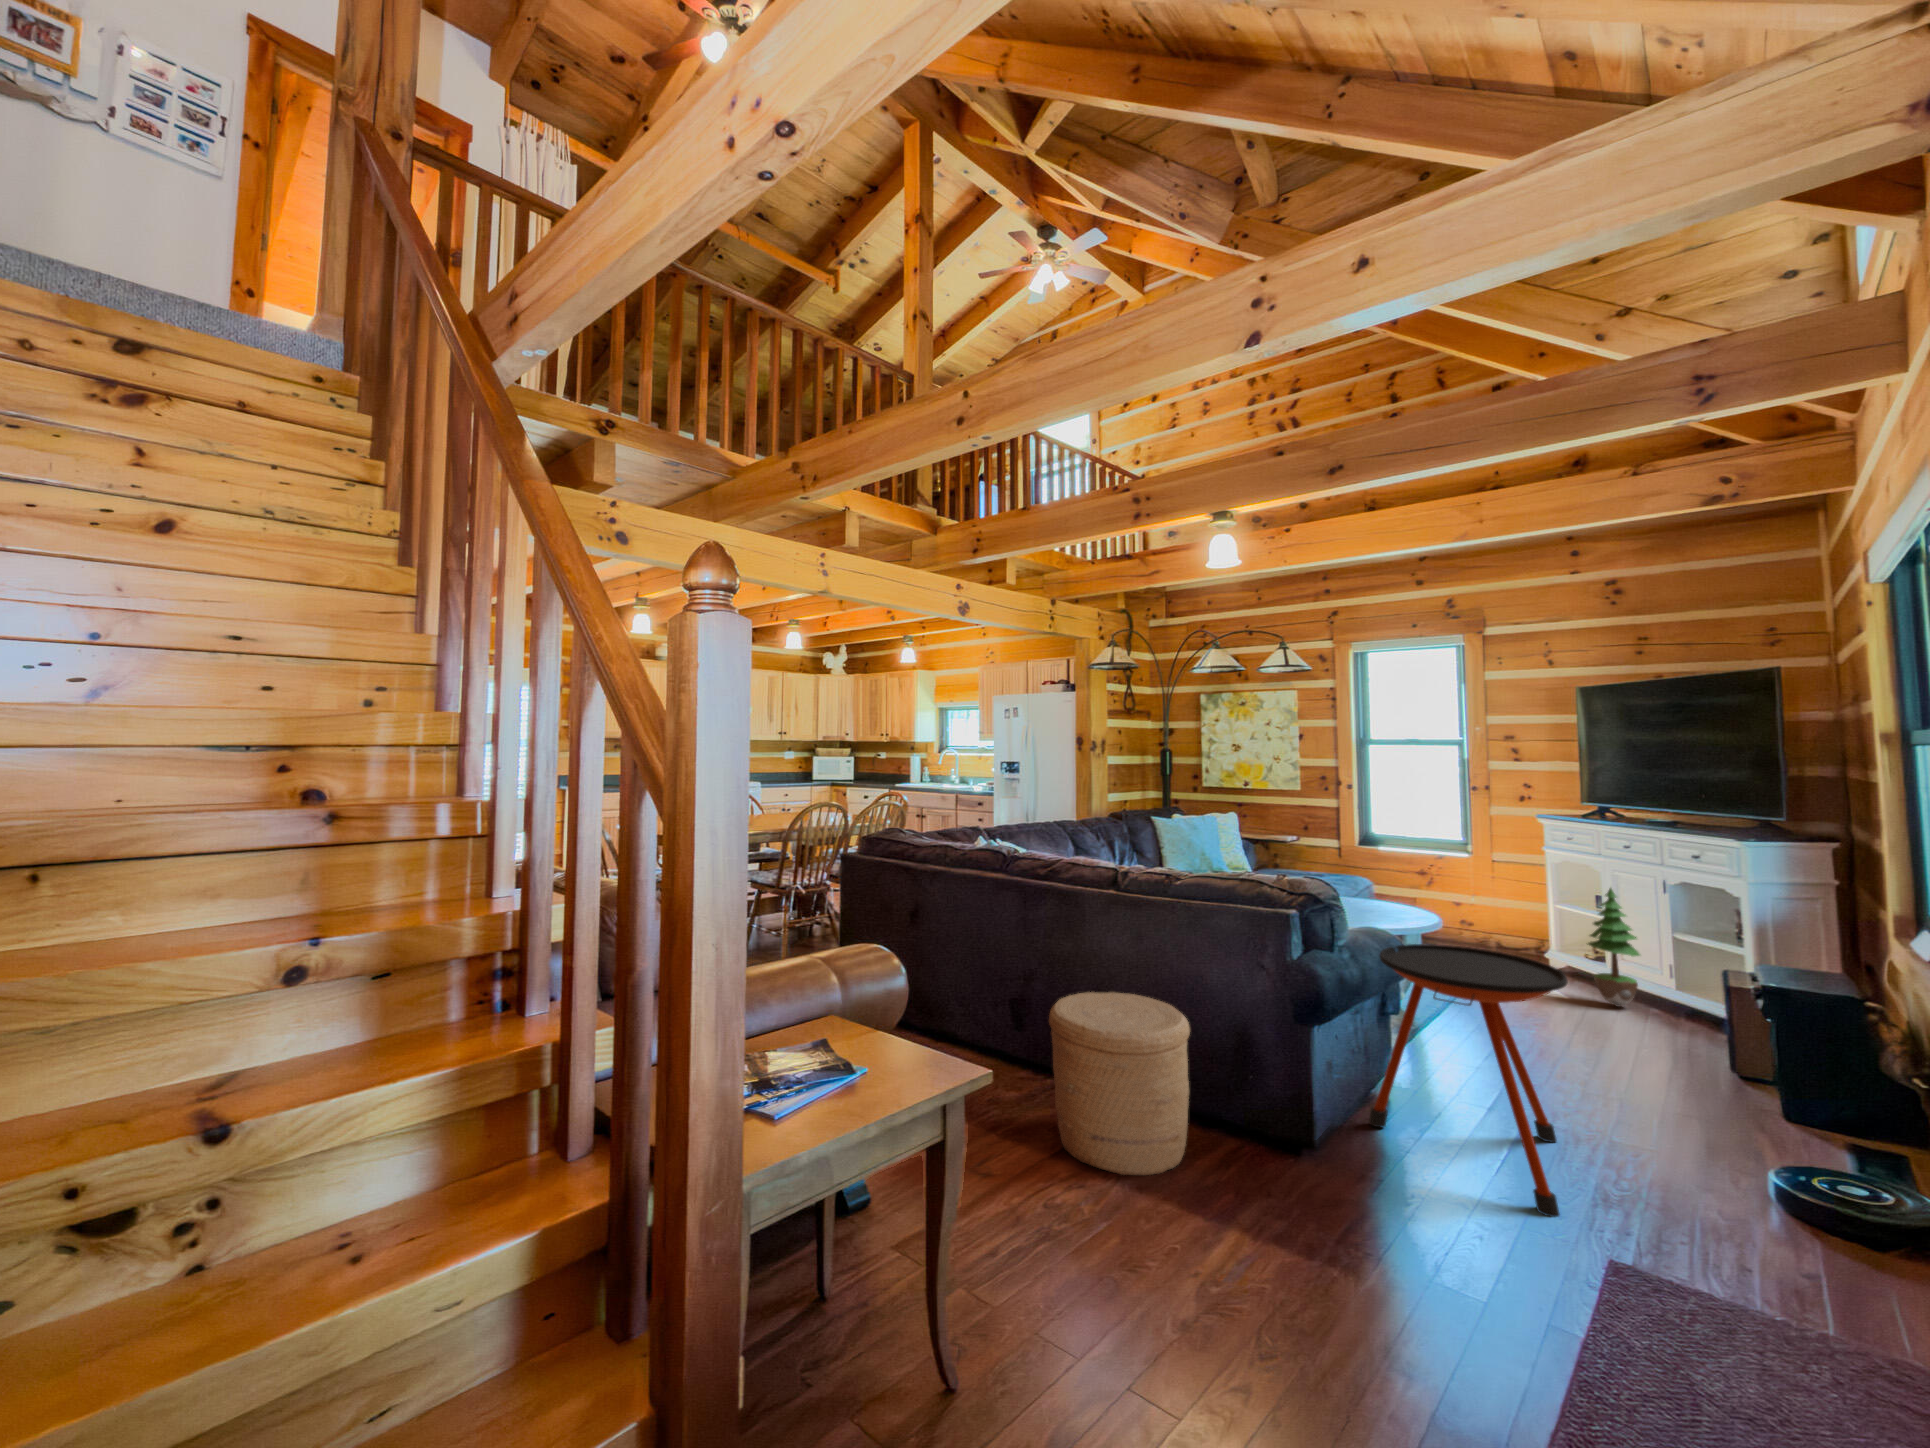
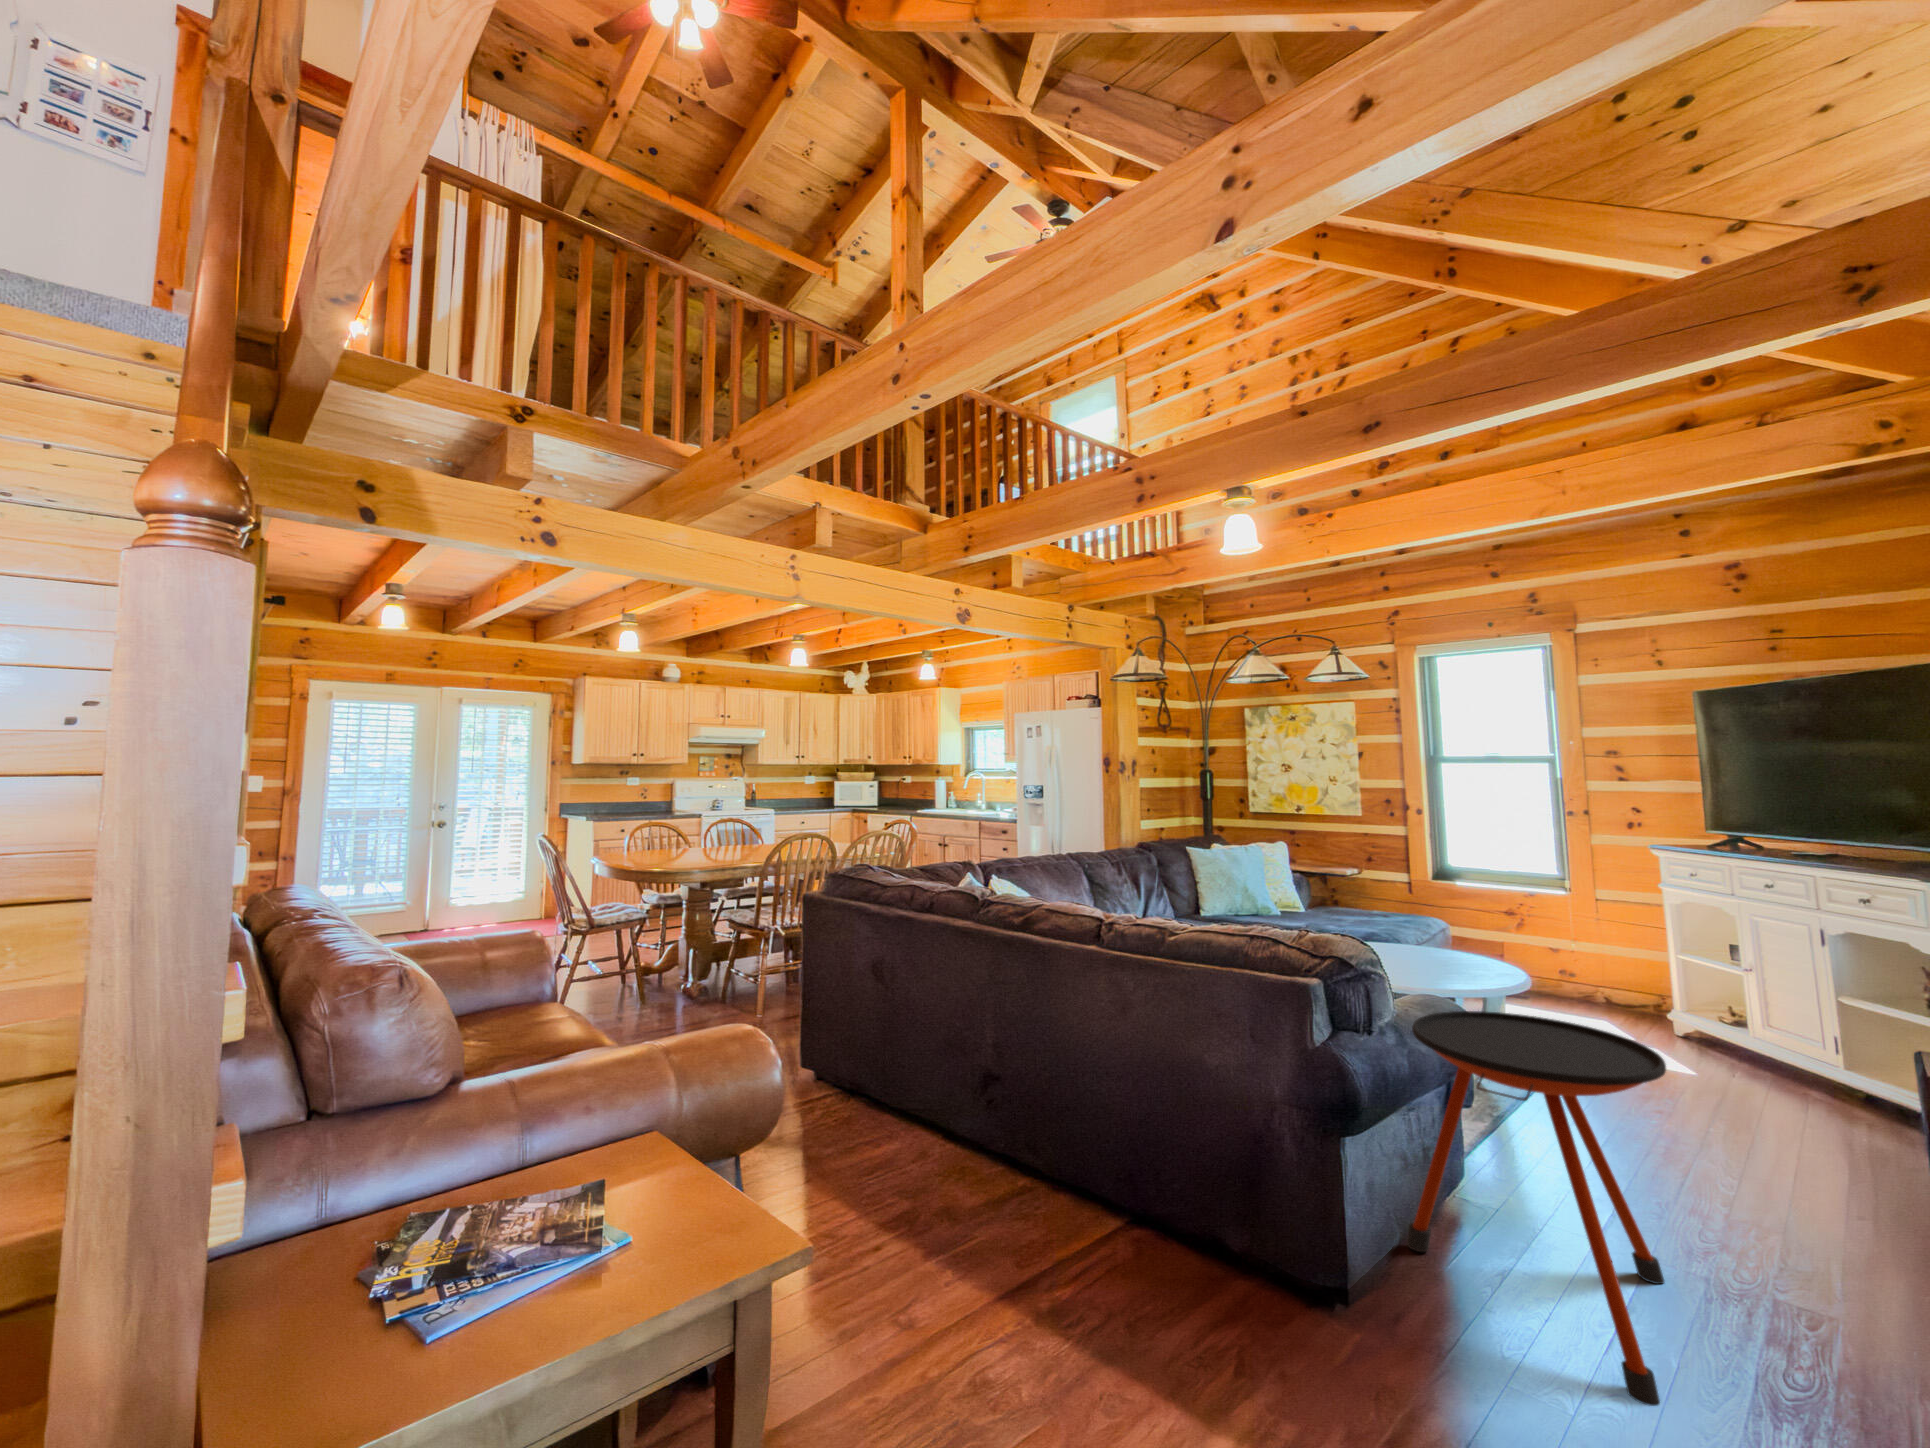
potted tree: present [1588,888,1640,1006] -> none [1715,934,1790,1088]
woven basket: present [1049,992,1190,1175] -> none [983,1065,1159,1312]

